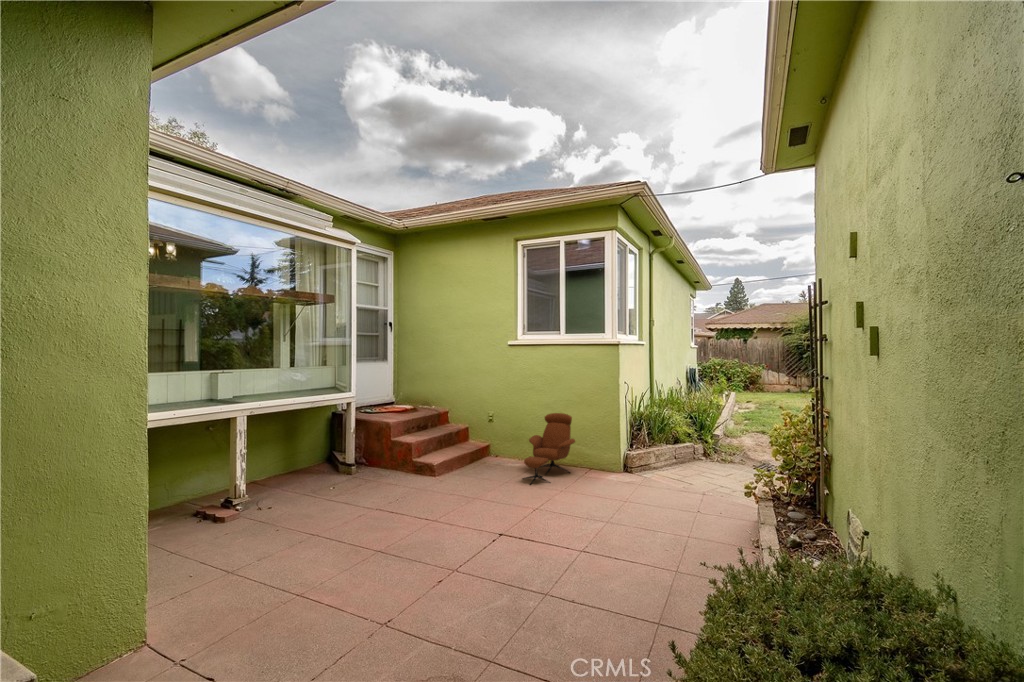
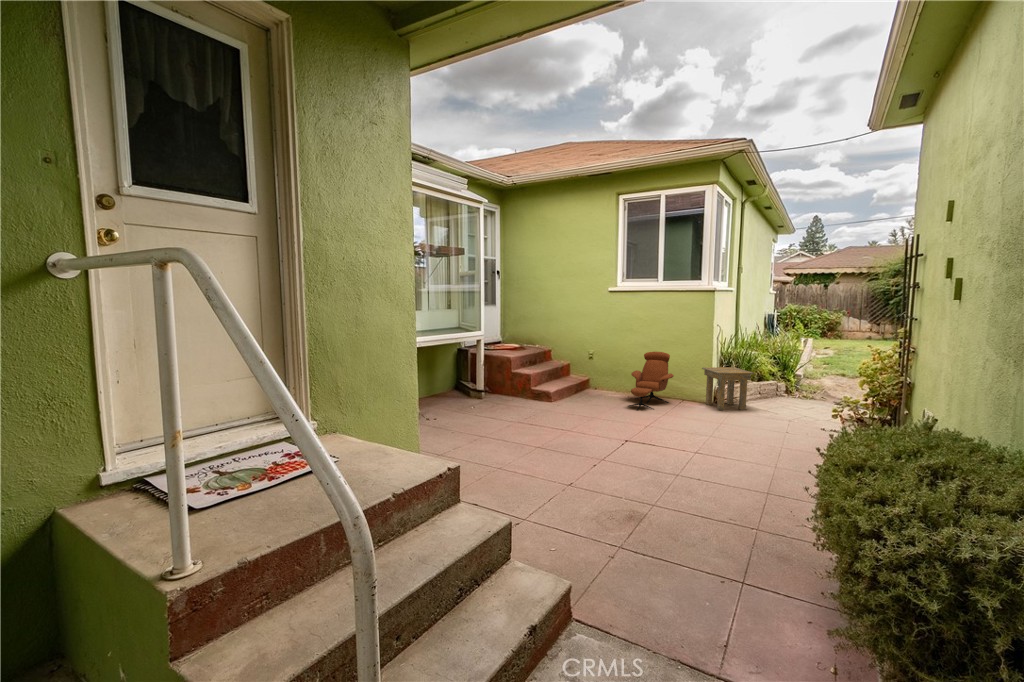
side table: none [606,430,661,482] -> present [702,367,754,410]

